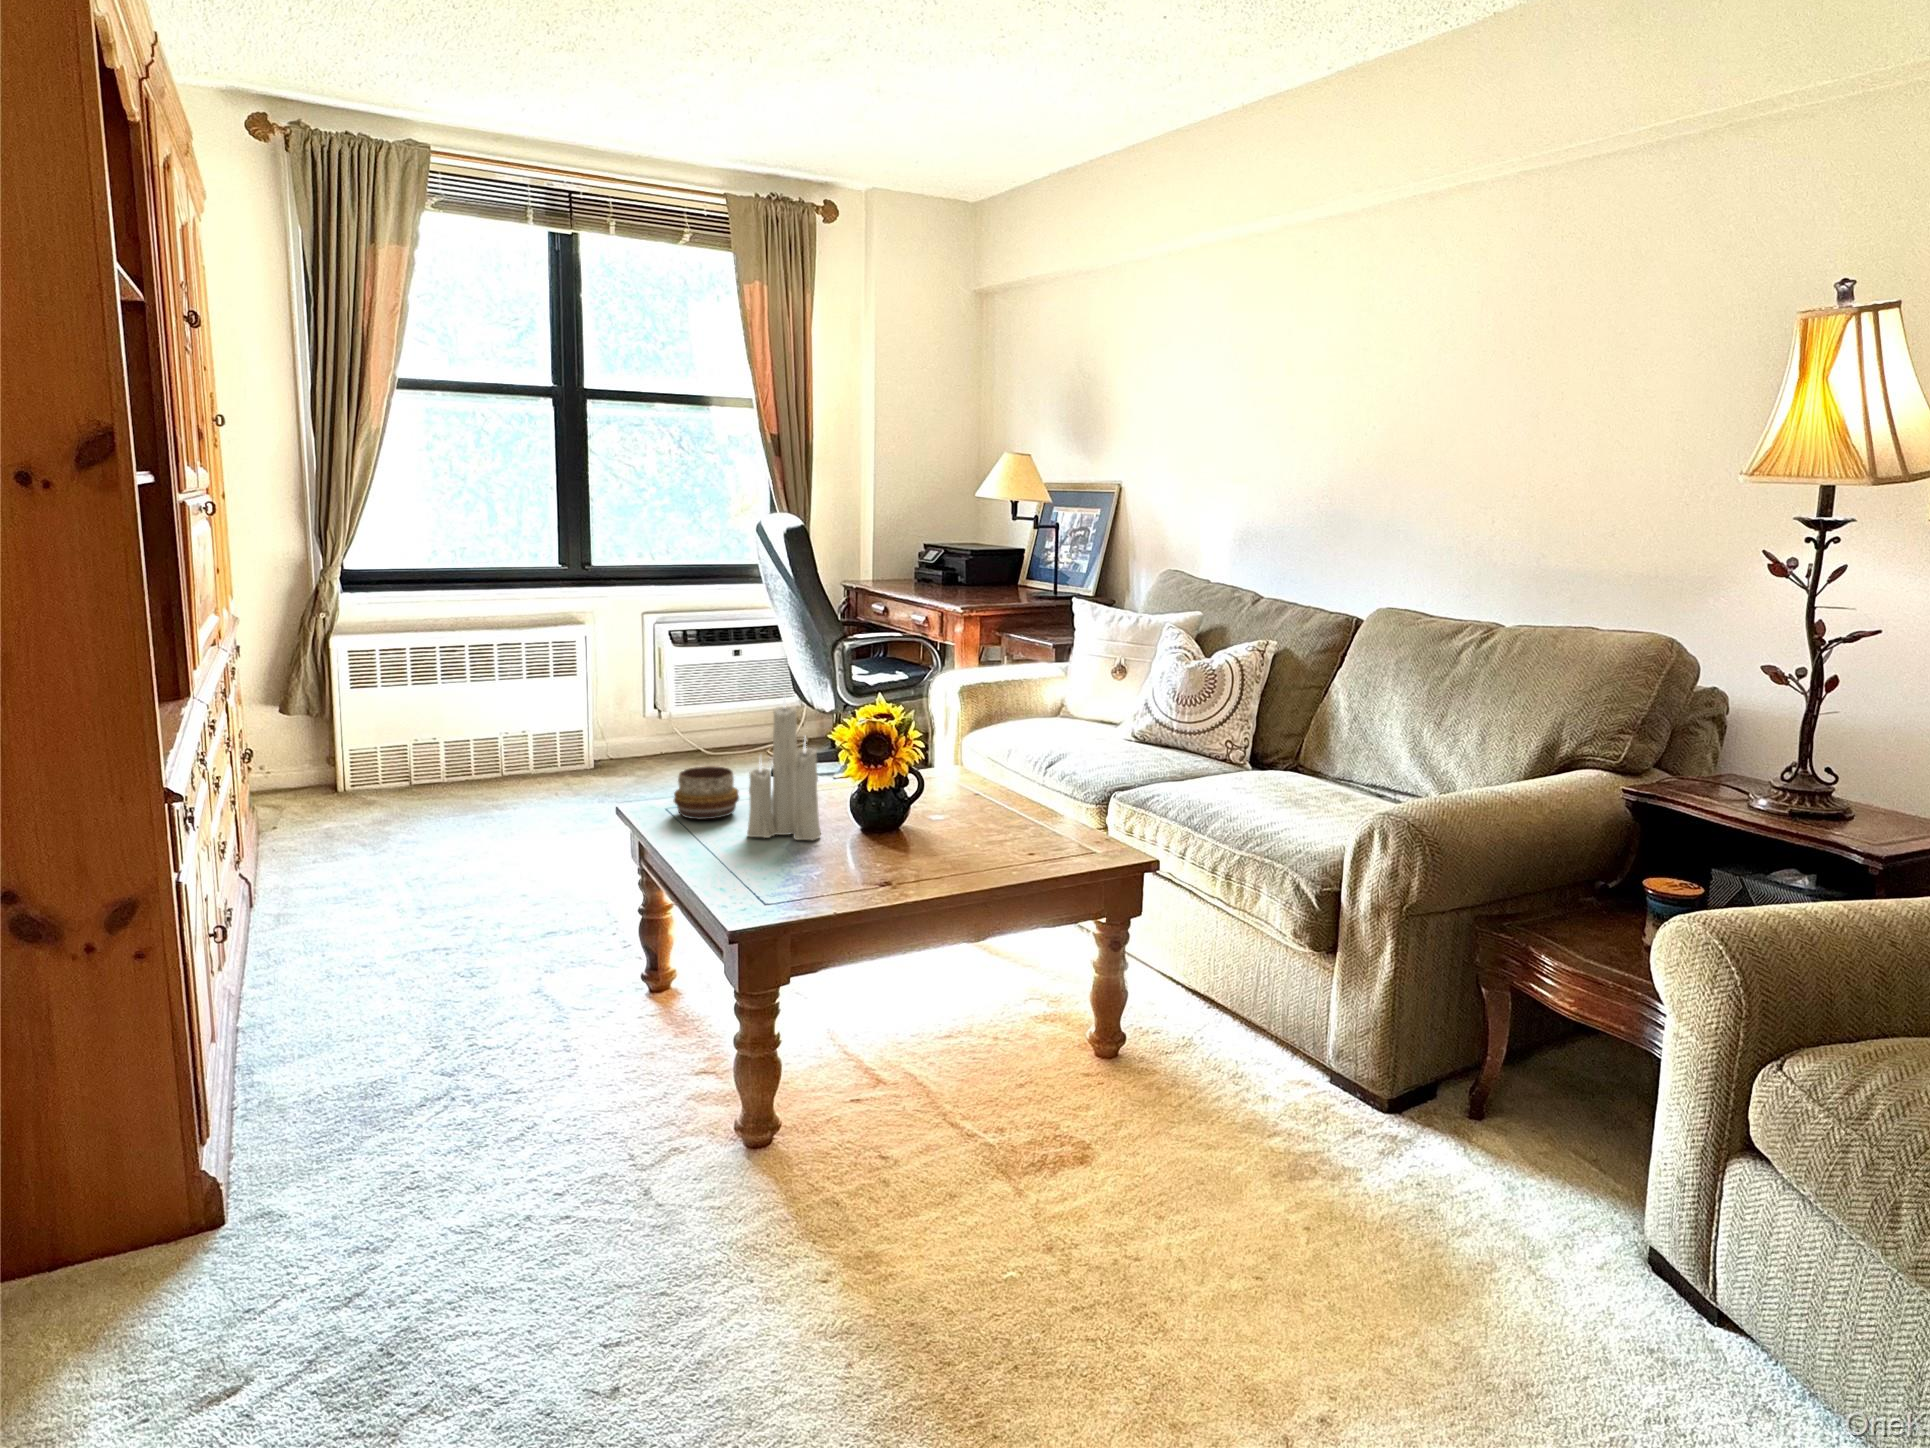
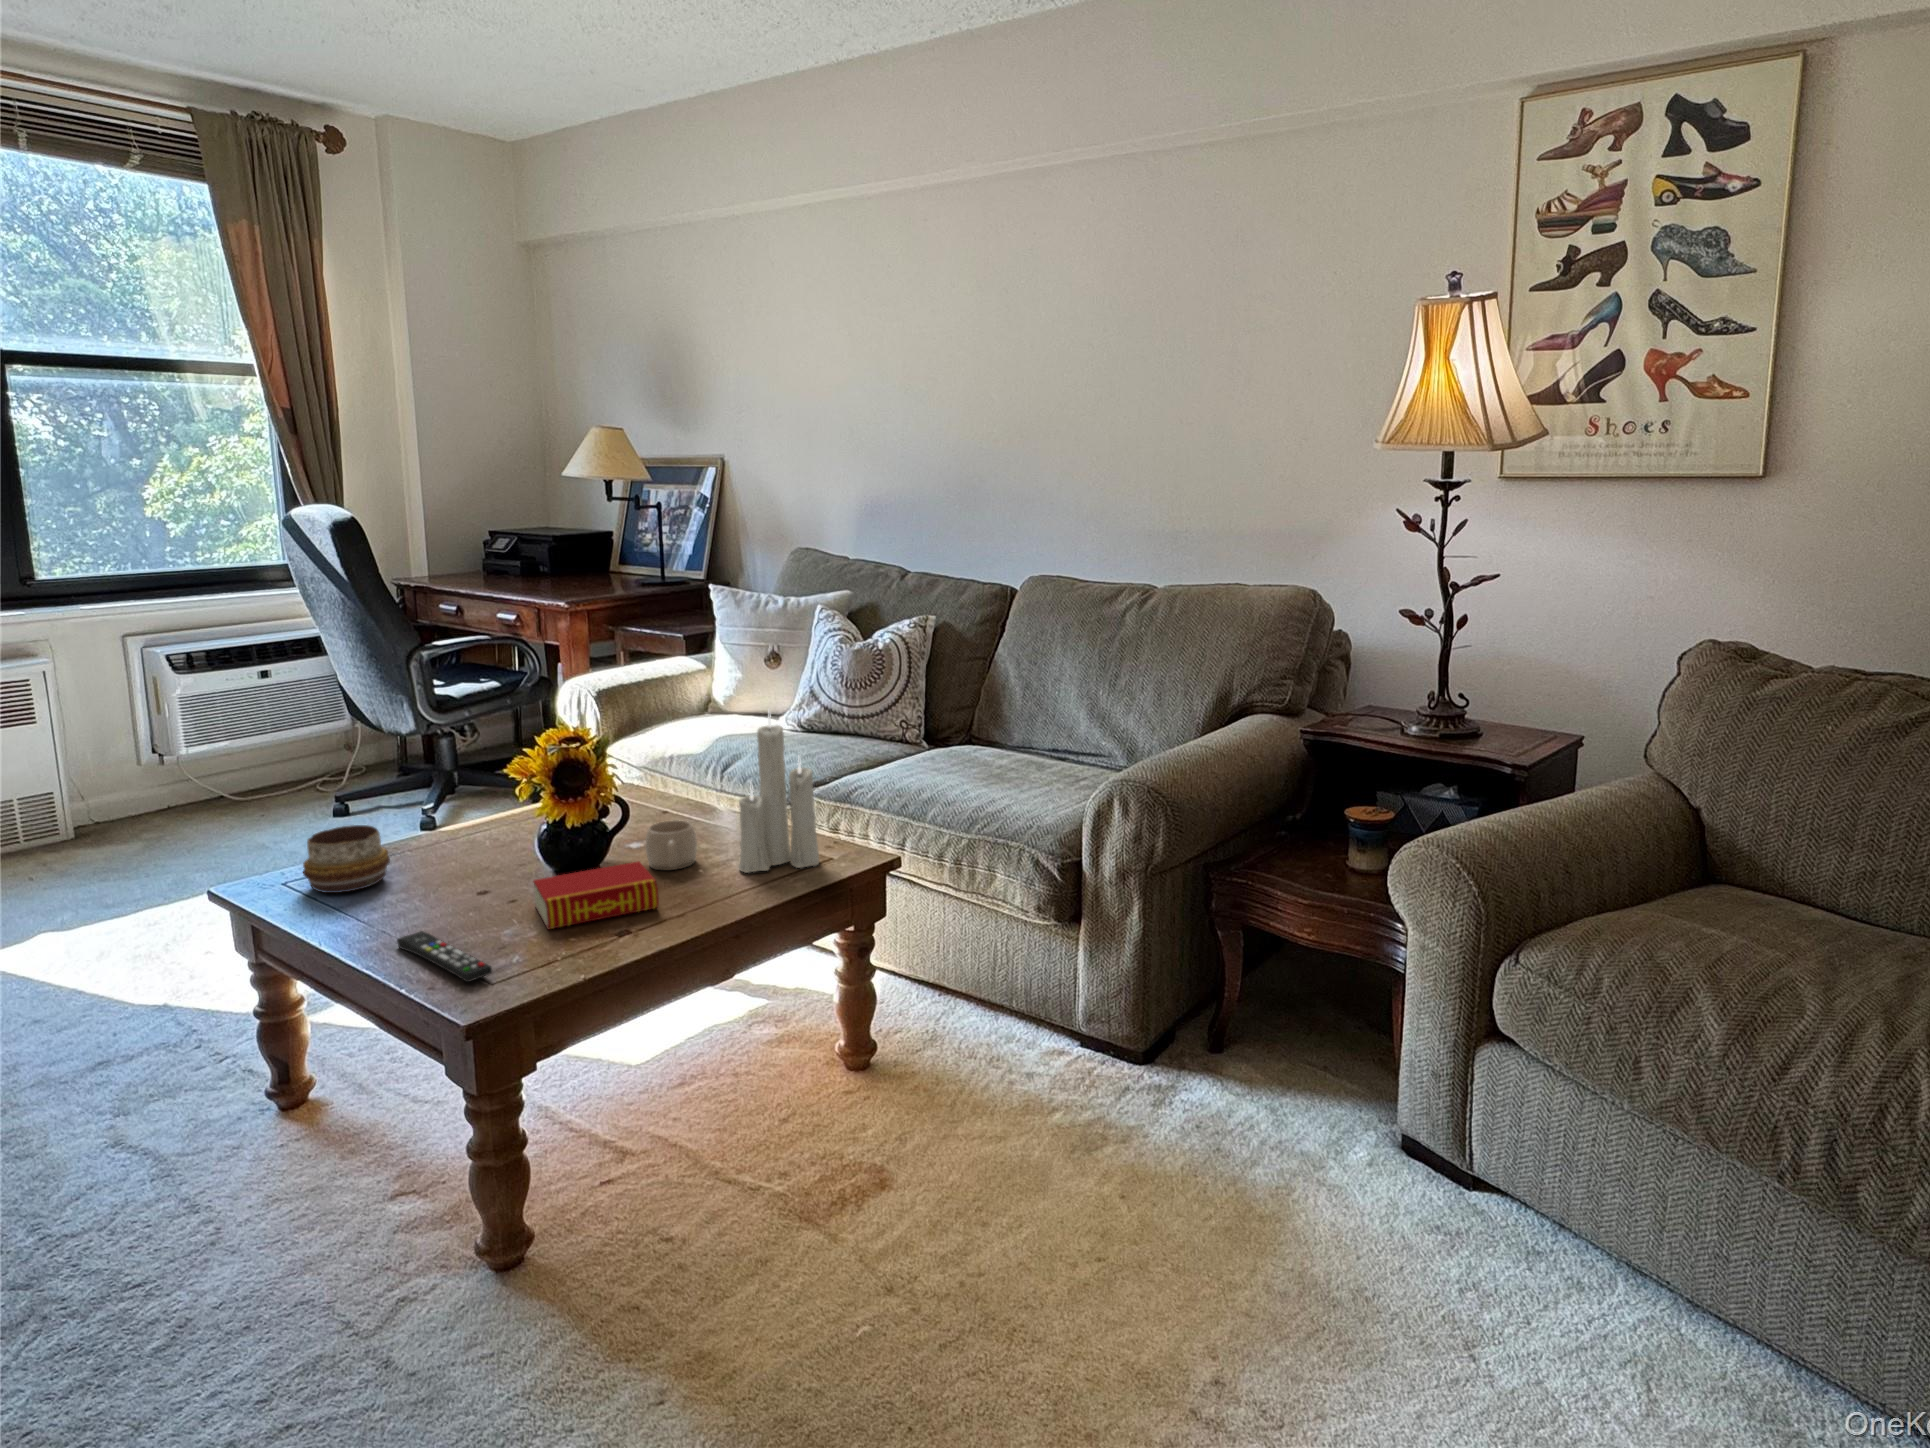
candle: present [747,700,821,840] -> present [739,716,819,873]
mug: none [938,798,982,842] -> present [646,820,697,870]
book: none [832,827,928,872] -> present [533,862,659,929]
remote control: none [716,856,771,900] -> present [397,931,492,982]

